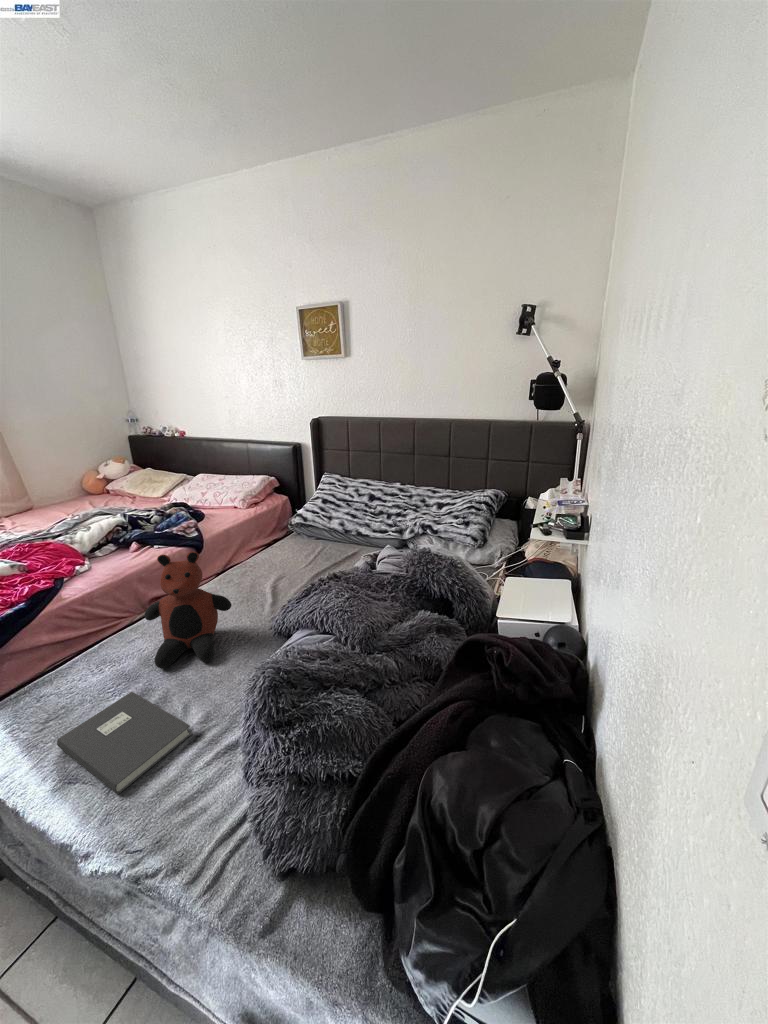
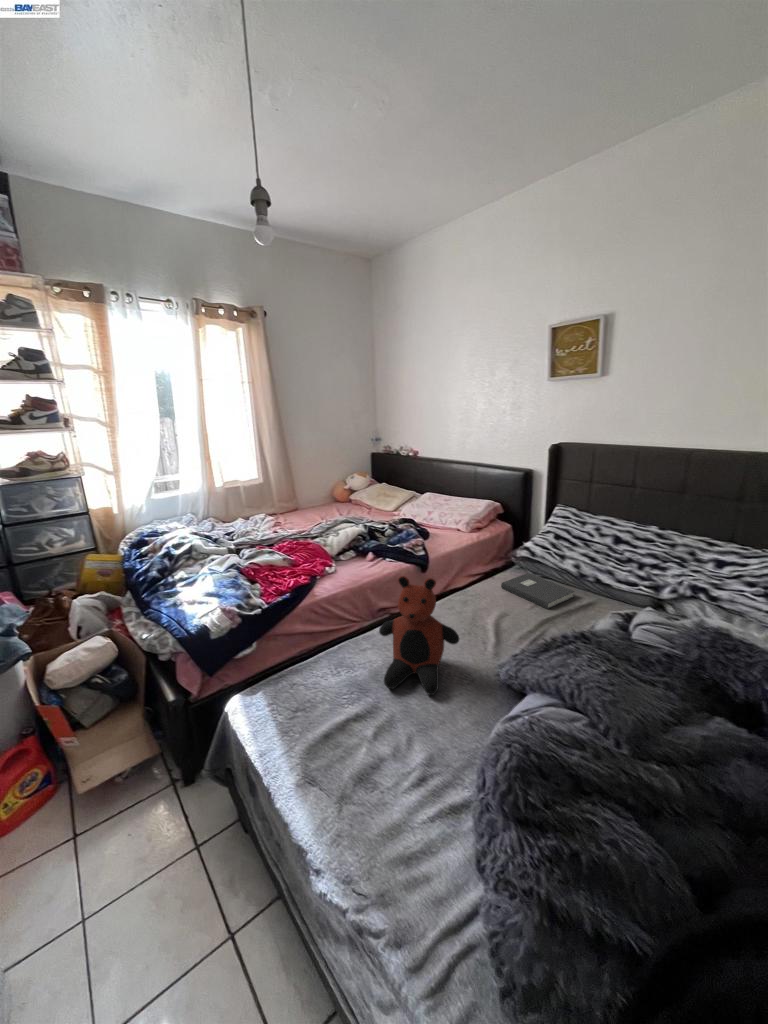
book: present [57,692,192,794] -> present [501,573,575,609]

